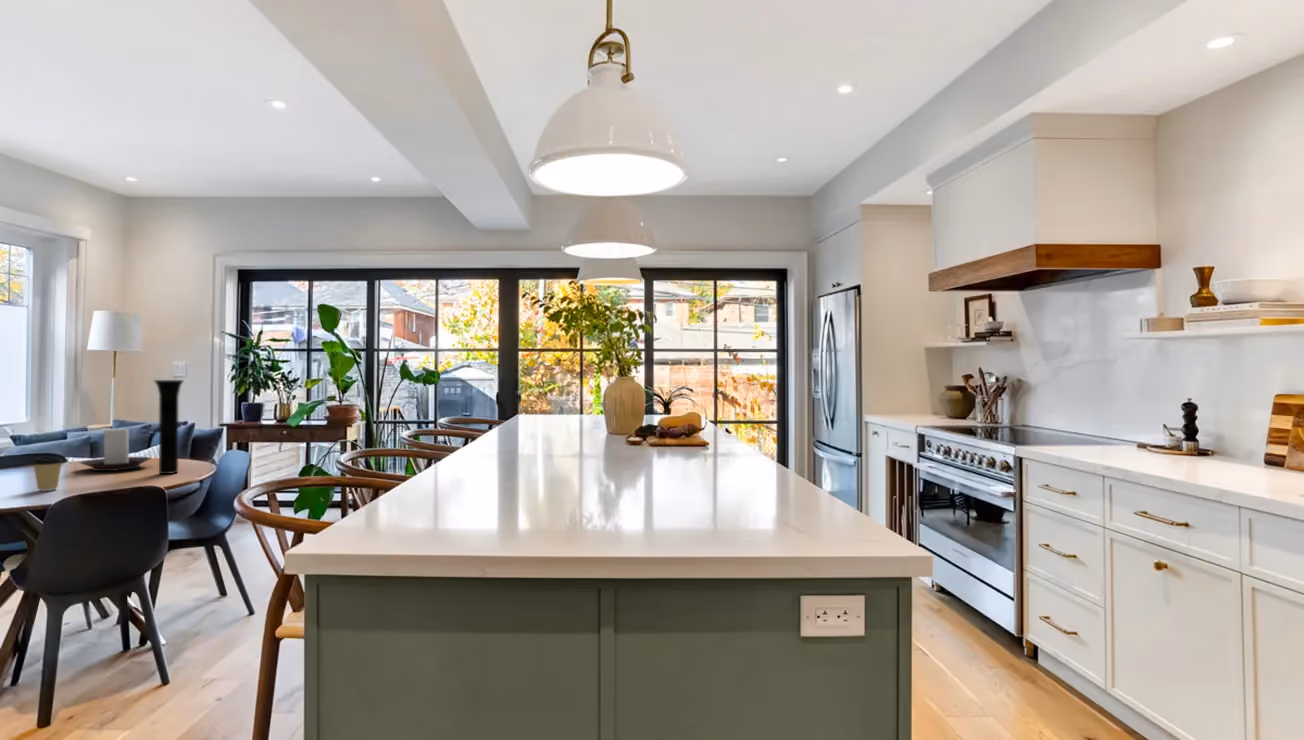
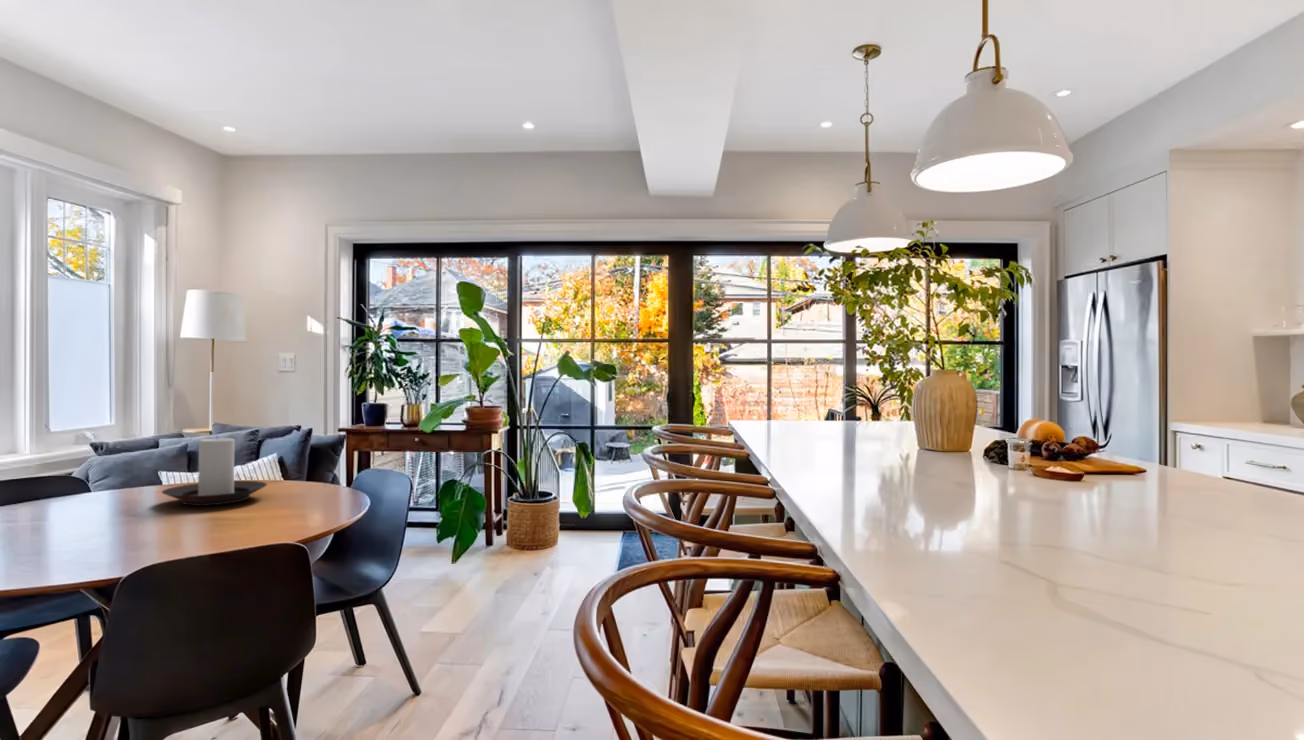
vase: present [155,380,183,474] -> none [274,361,320,514]
coffee cup: present [32,457,63,491] -> none [72,491,129,554]

